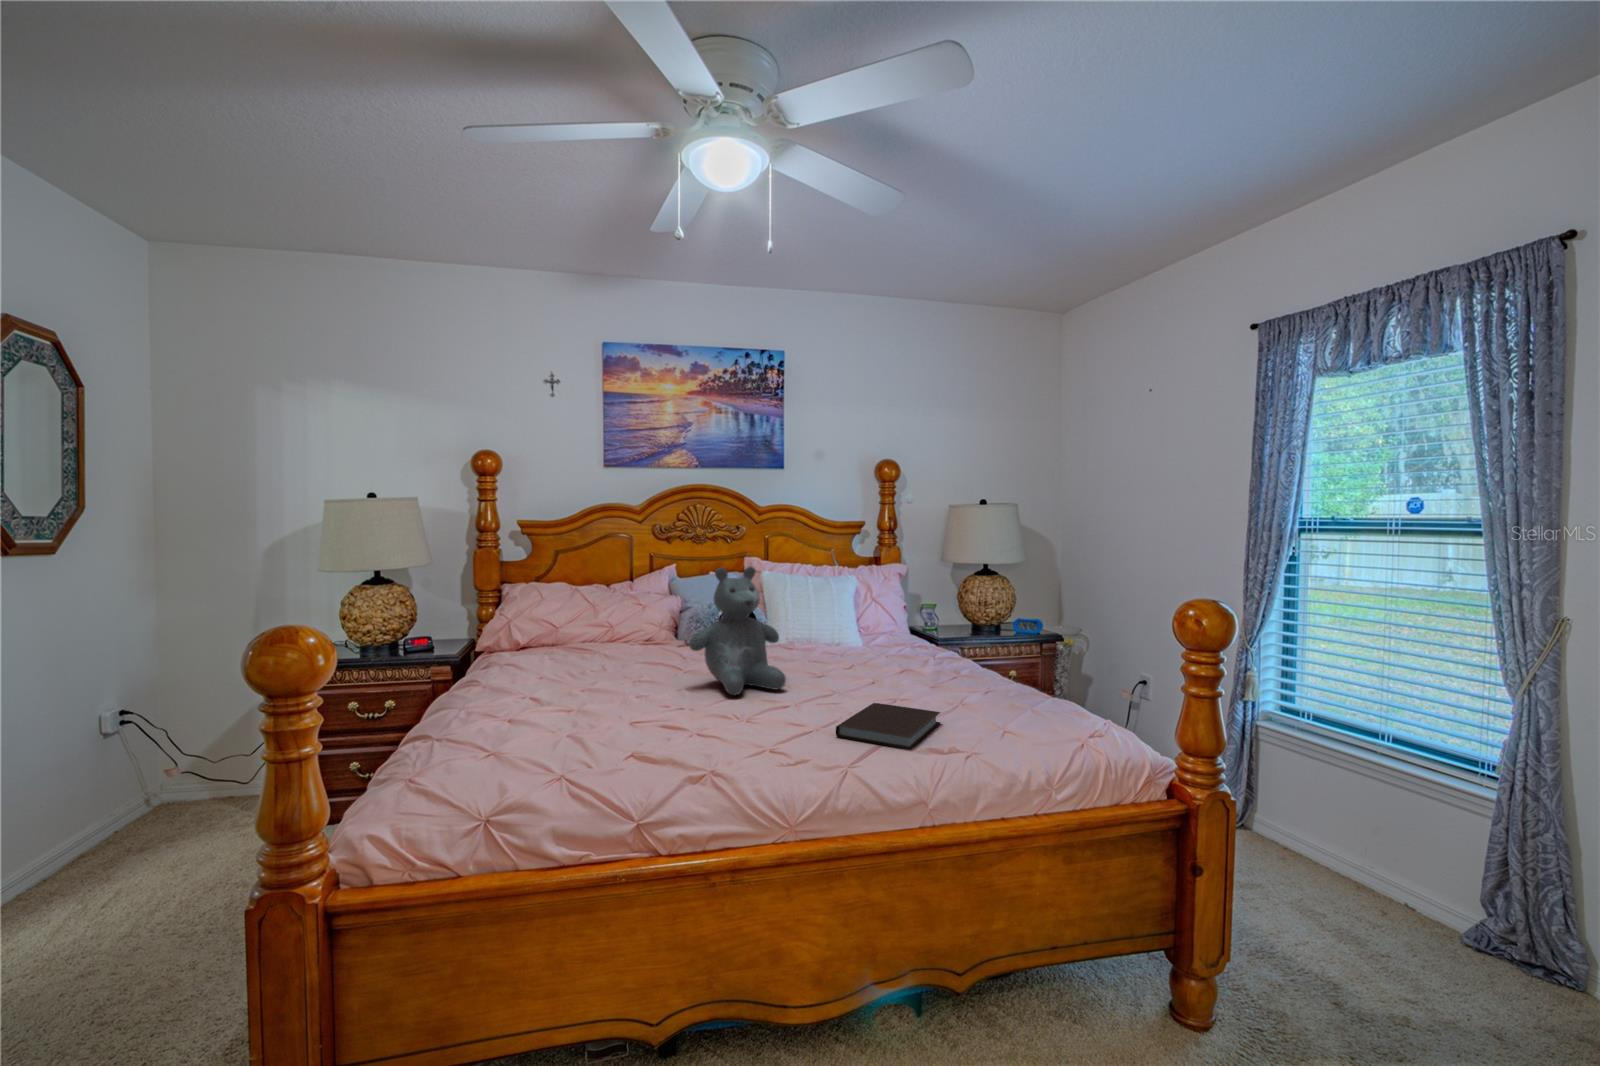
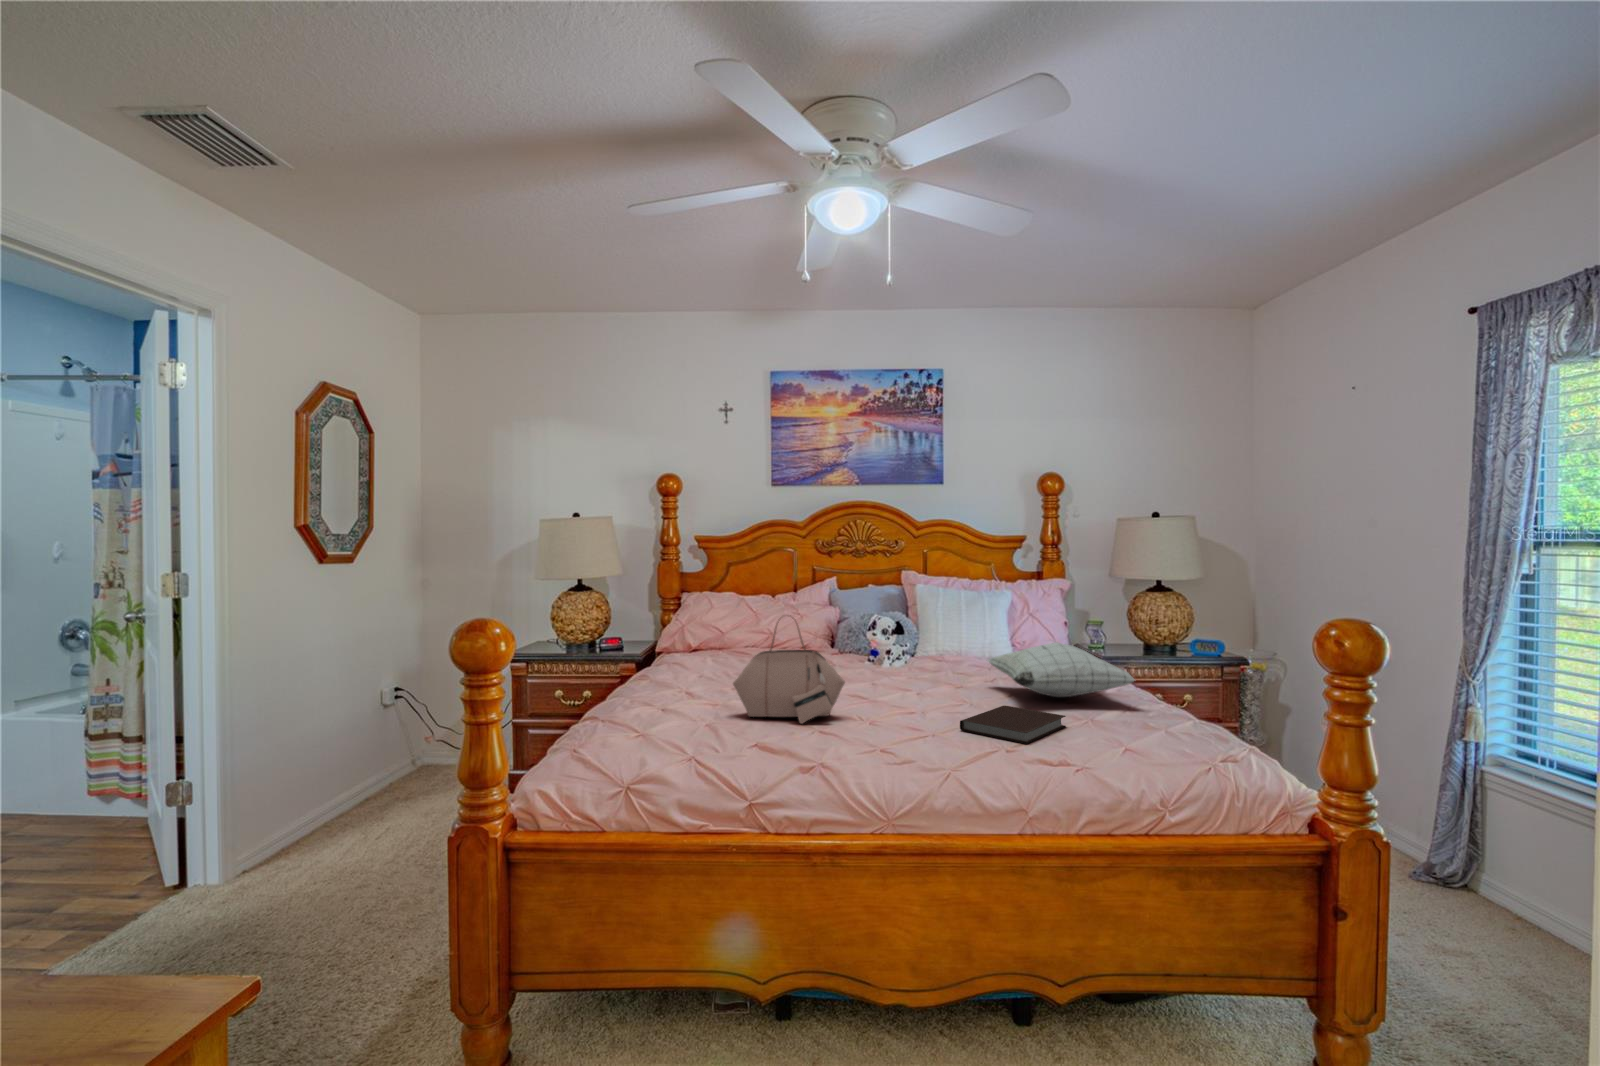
teddy bear: present [690,566,786,695] -> none [837,577,925,695]
handbag: none [572,614,706,741] -> present [733,615,845,723]
pillow: none [845,631,997,687] -> present [988,643,1134,697]

